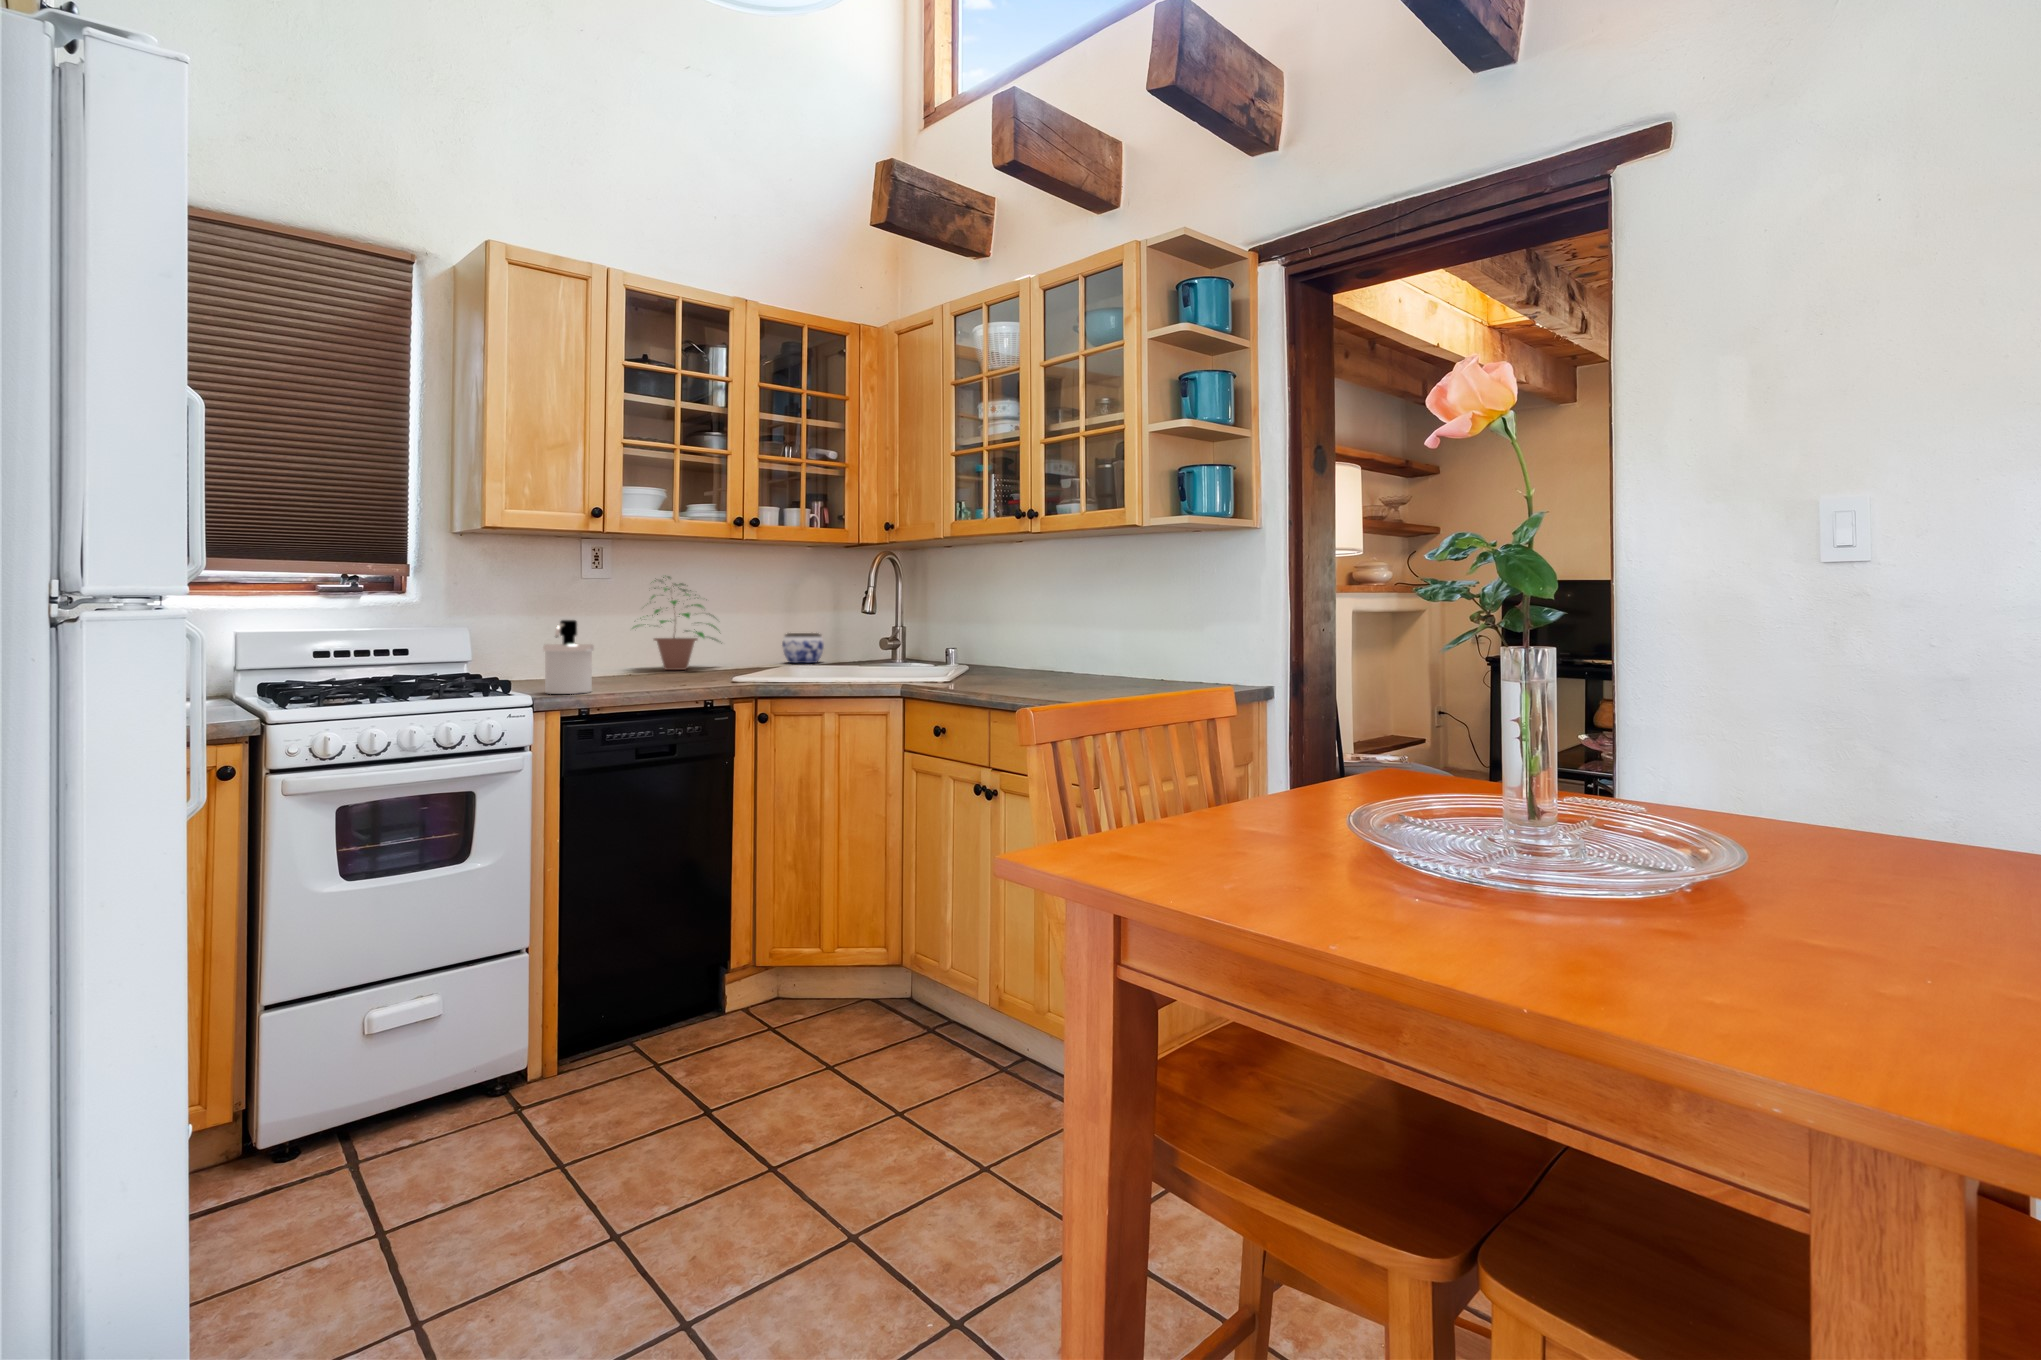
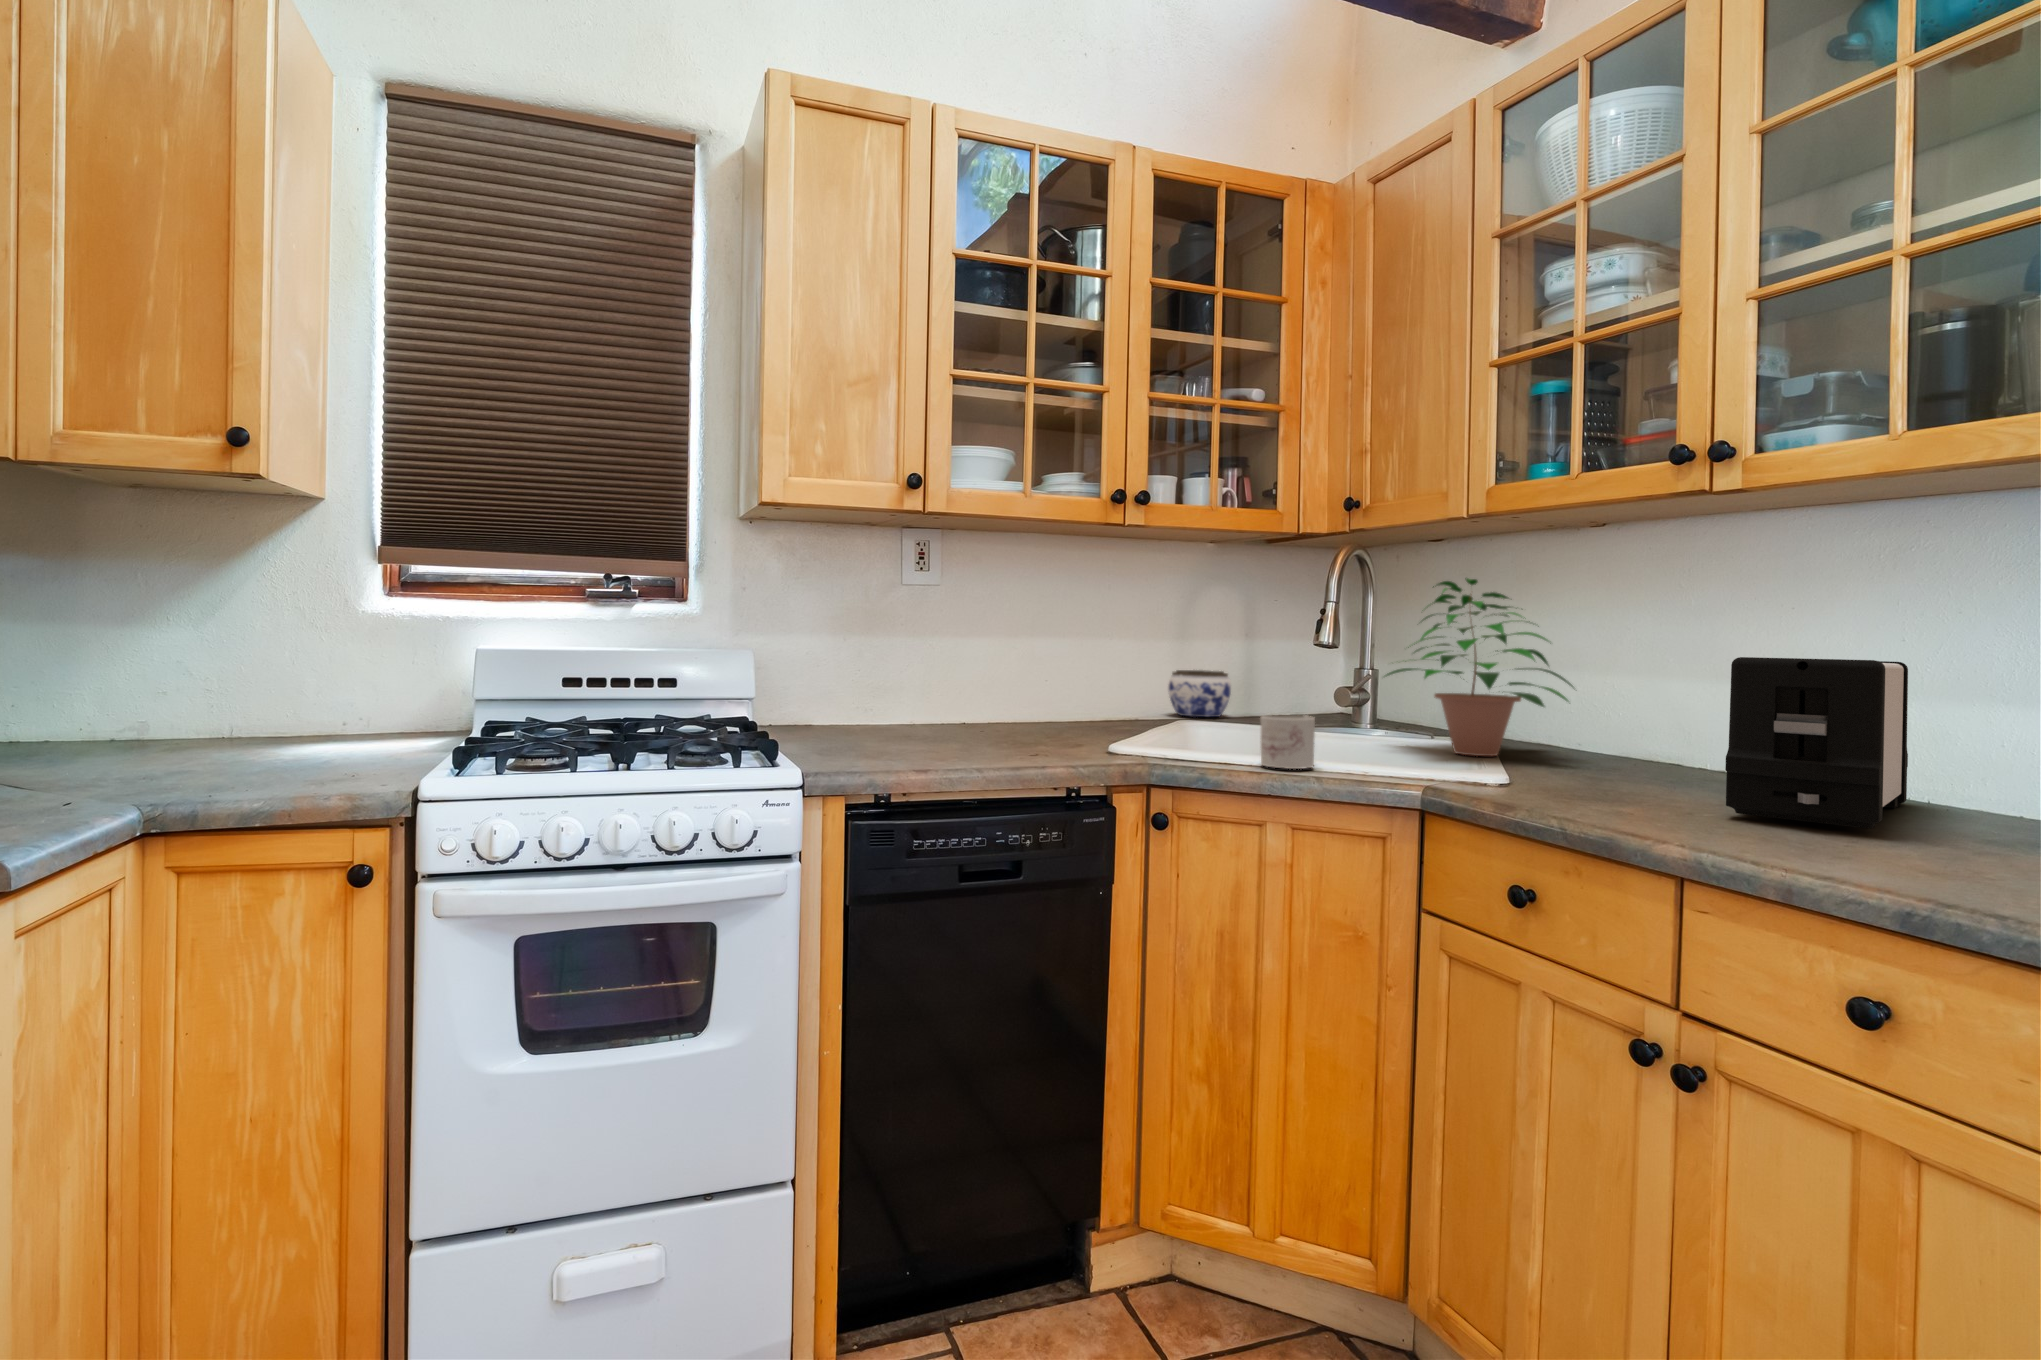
potted plant: present [634,576,718,670] -> present [1385,578,1573,756]
toaster: none [1021,616,1110,688] -> present [1725,657,1908,828]
soap dispenser: present [543,620,594,694] -> none [831,645,901,764]
mug: none [821,654,853,683] -> present [1260,715,1315,769]

